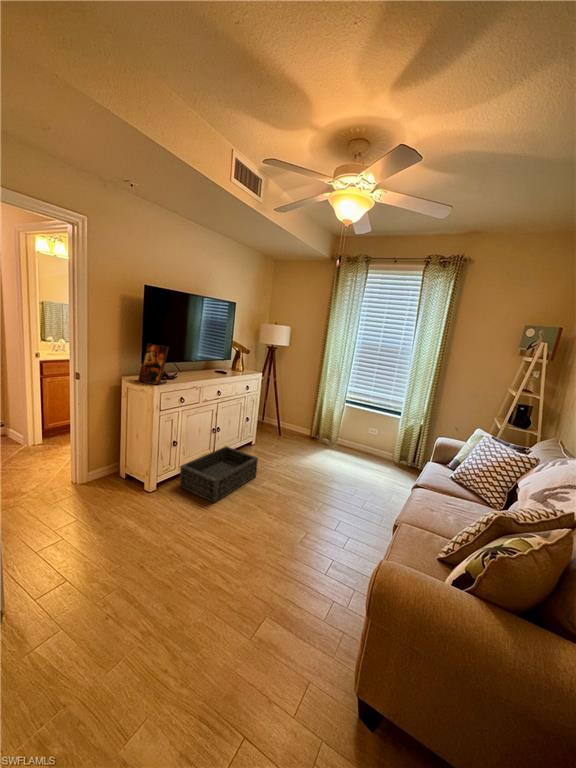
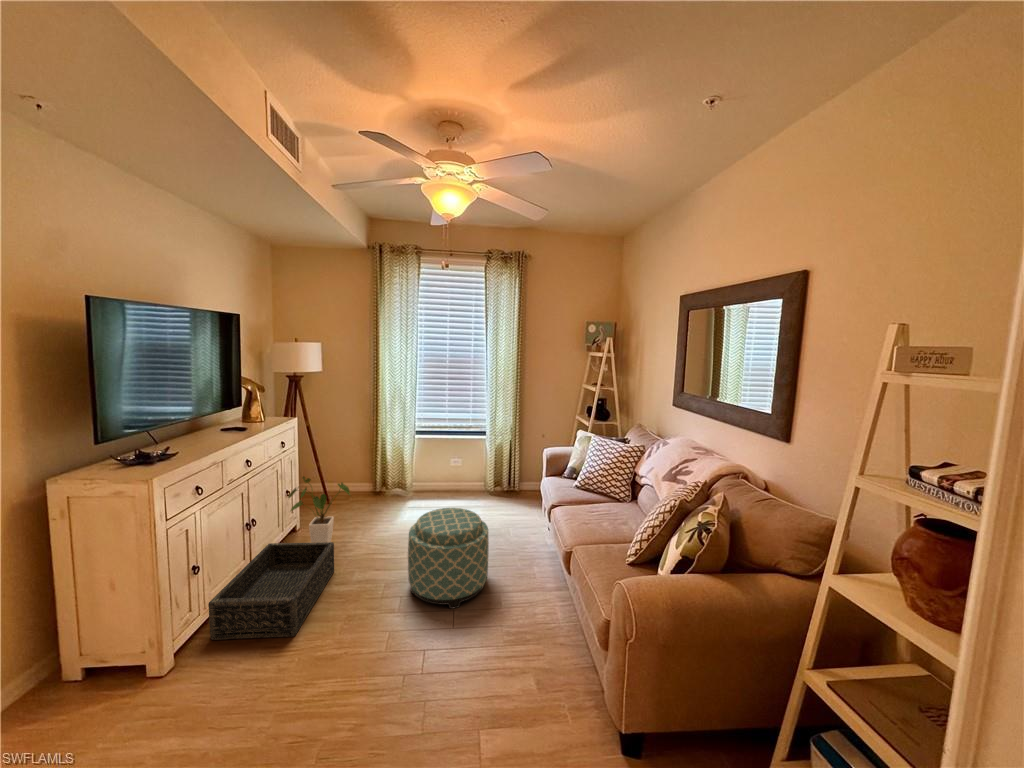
picture frame: present [138,343,169,385] -> none [89,400,160,474]
house plant: none [243,412,281,462] -> present [288,477,350,543]
ottoman: none [289,457,353,532] -> present [408,508,489,609]

